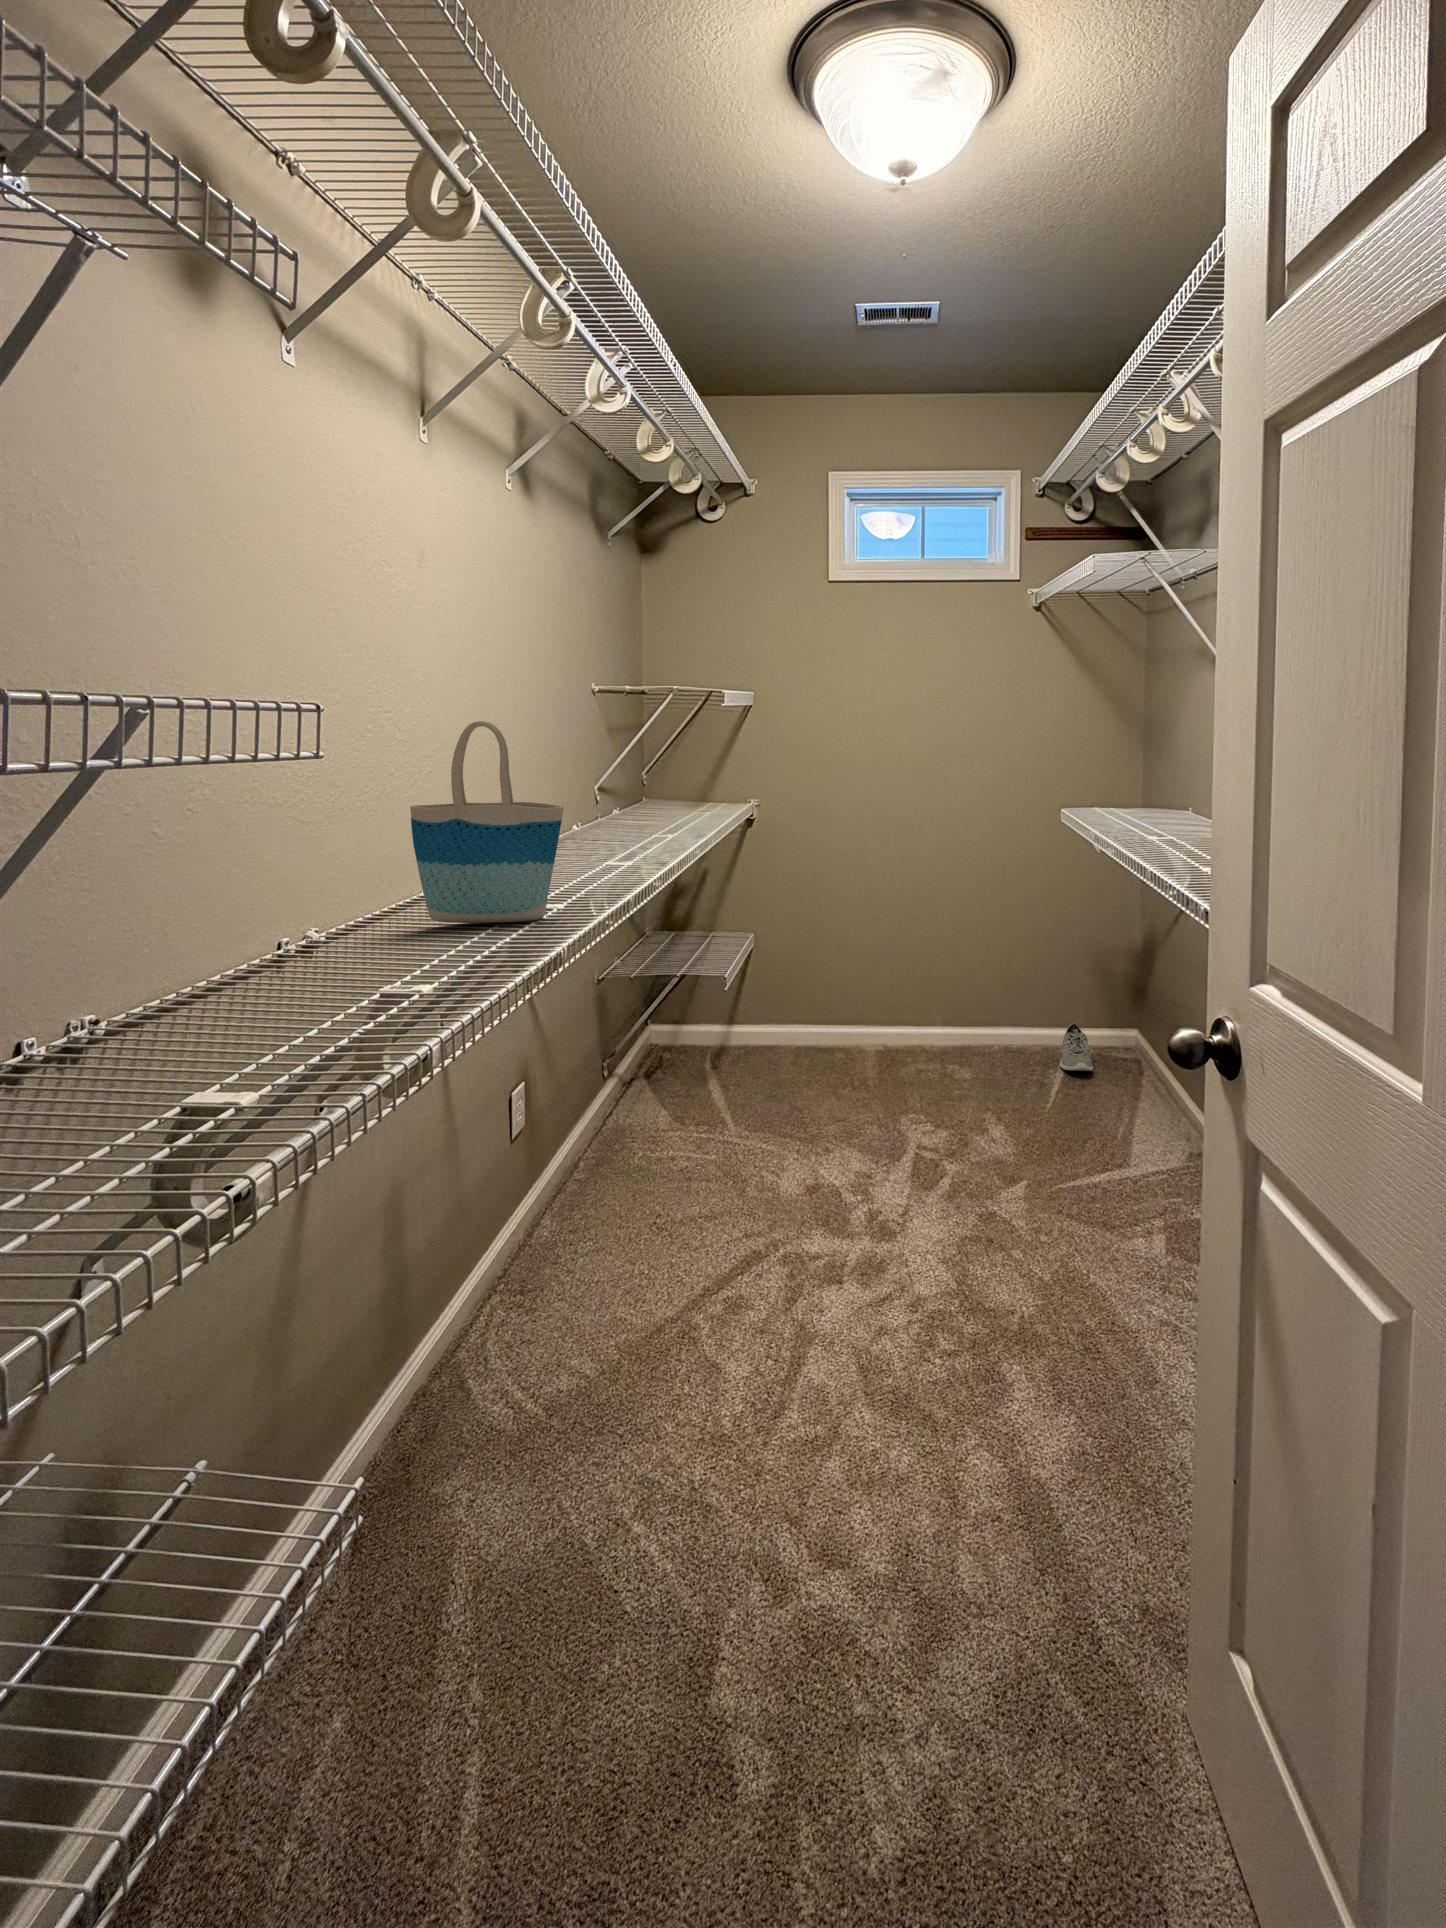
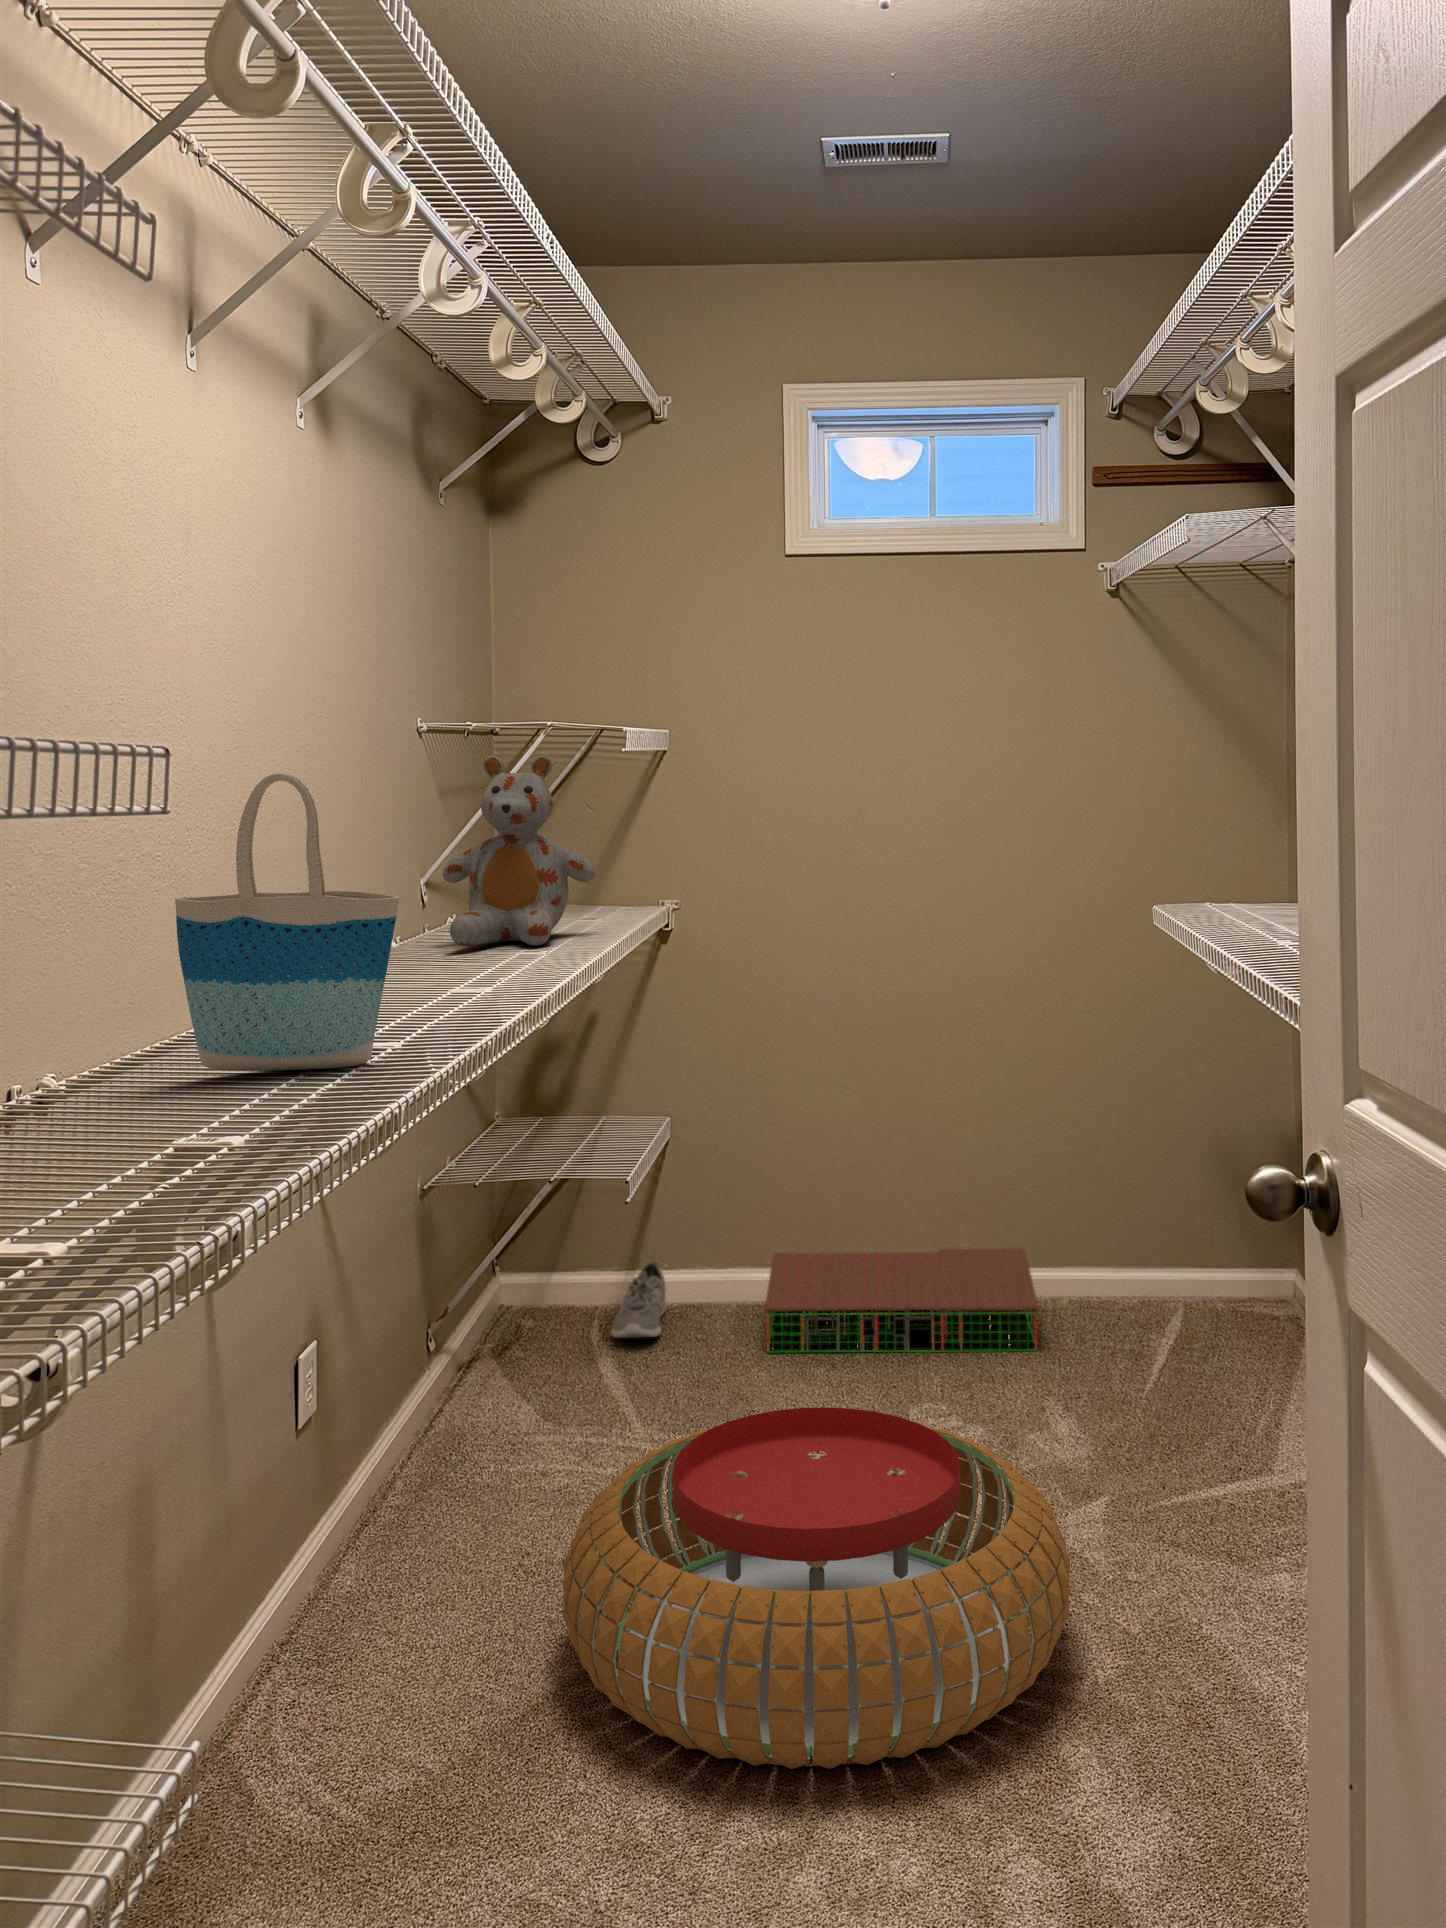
stuffed bear: none [609,708,706,830] -> present [443,756,595,946]
storage bin: none [811,1015,982,1082] -> present [765,1249,1039,1352]
sneaker: present [1060,1022,1093,1071] -> present [611,1261,667,1338]
pouf: none [678,1131,1007,1379] -> present [563,1407,1070,1769]

